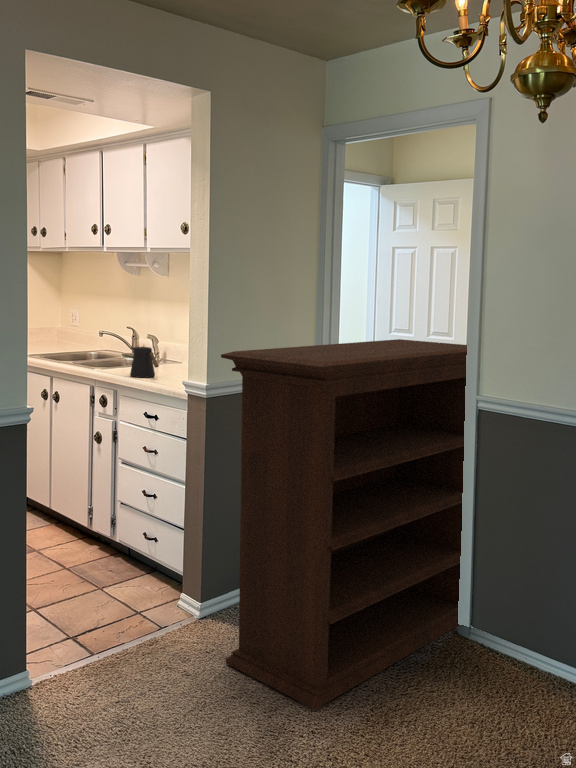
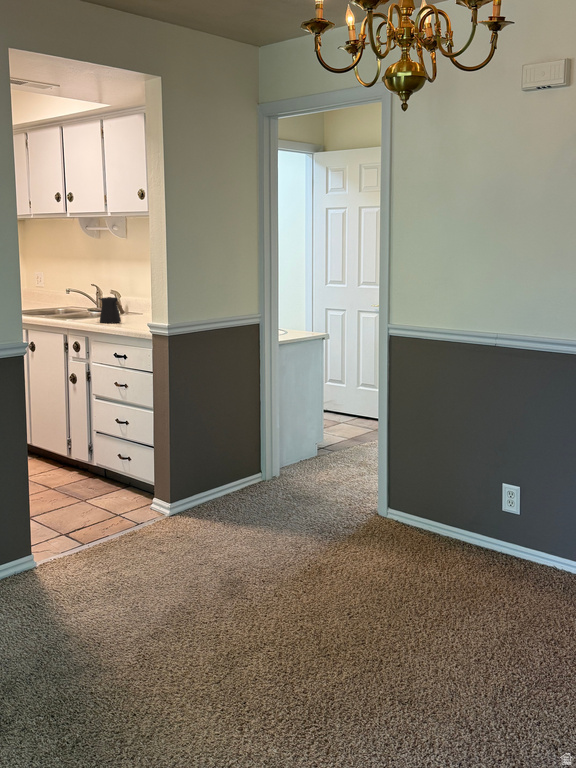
bookshelf: present [221,339,467,709] -> none [180,282,402,568]

